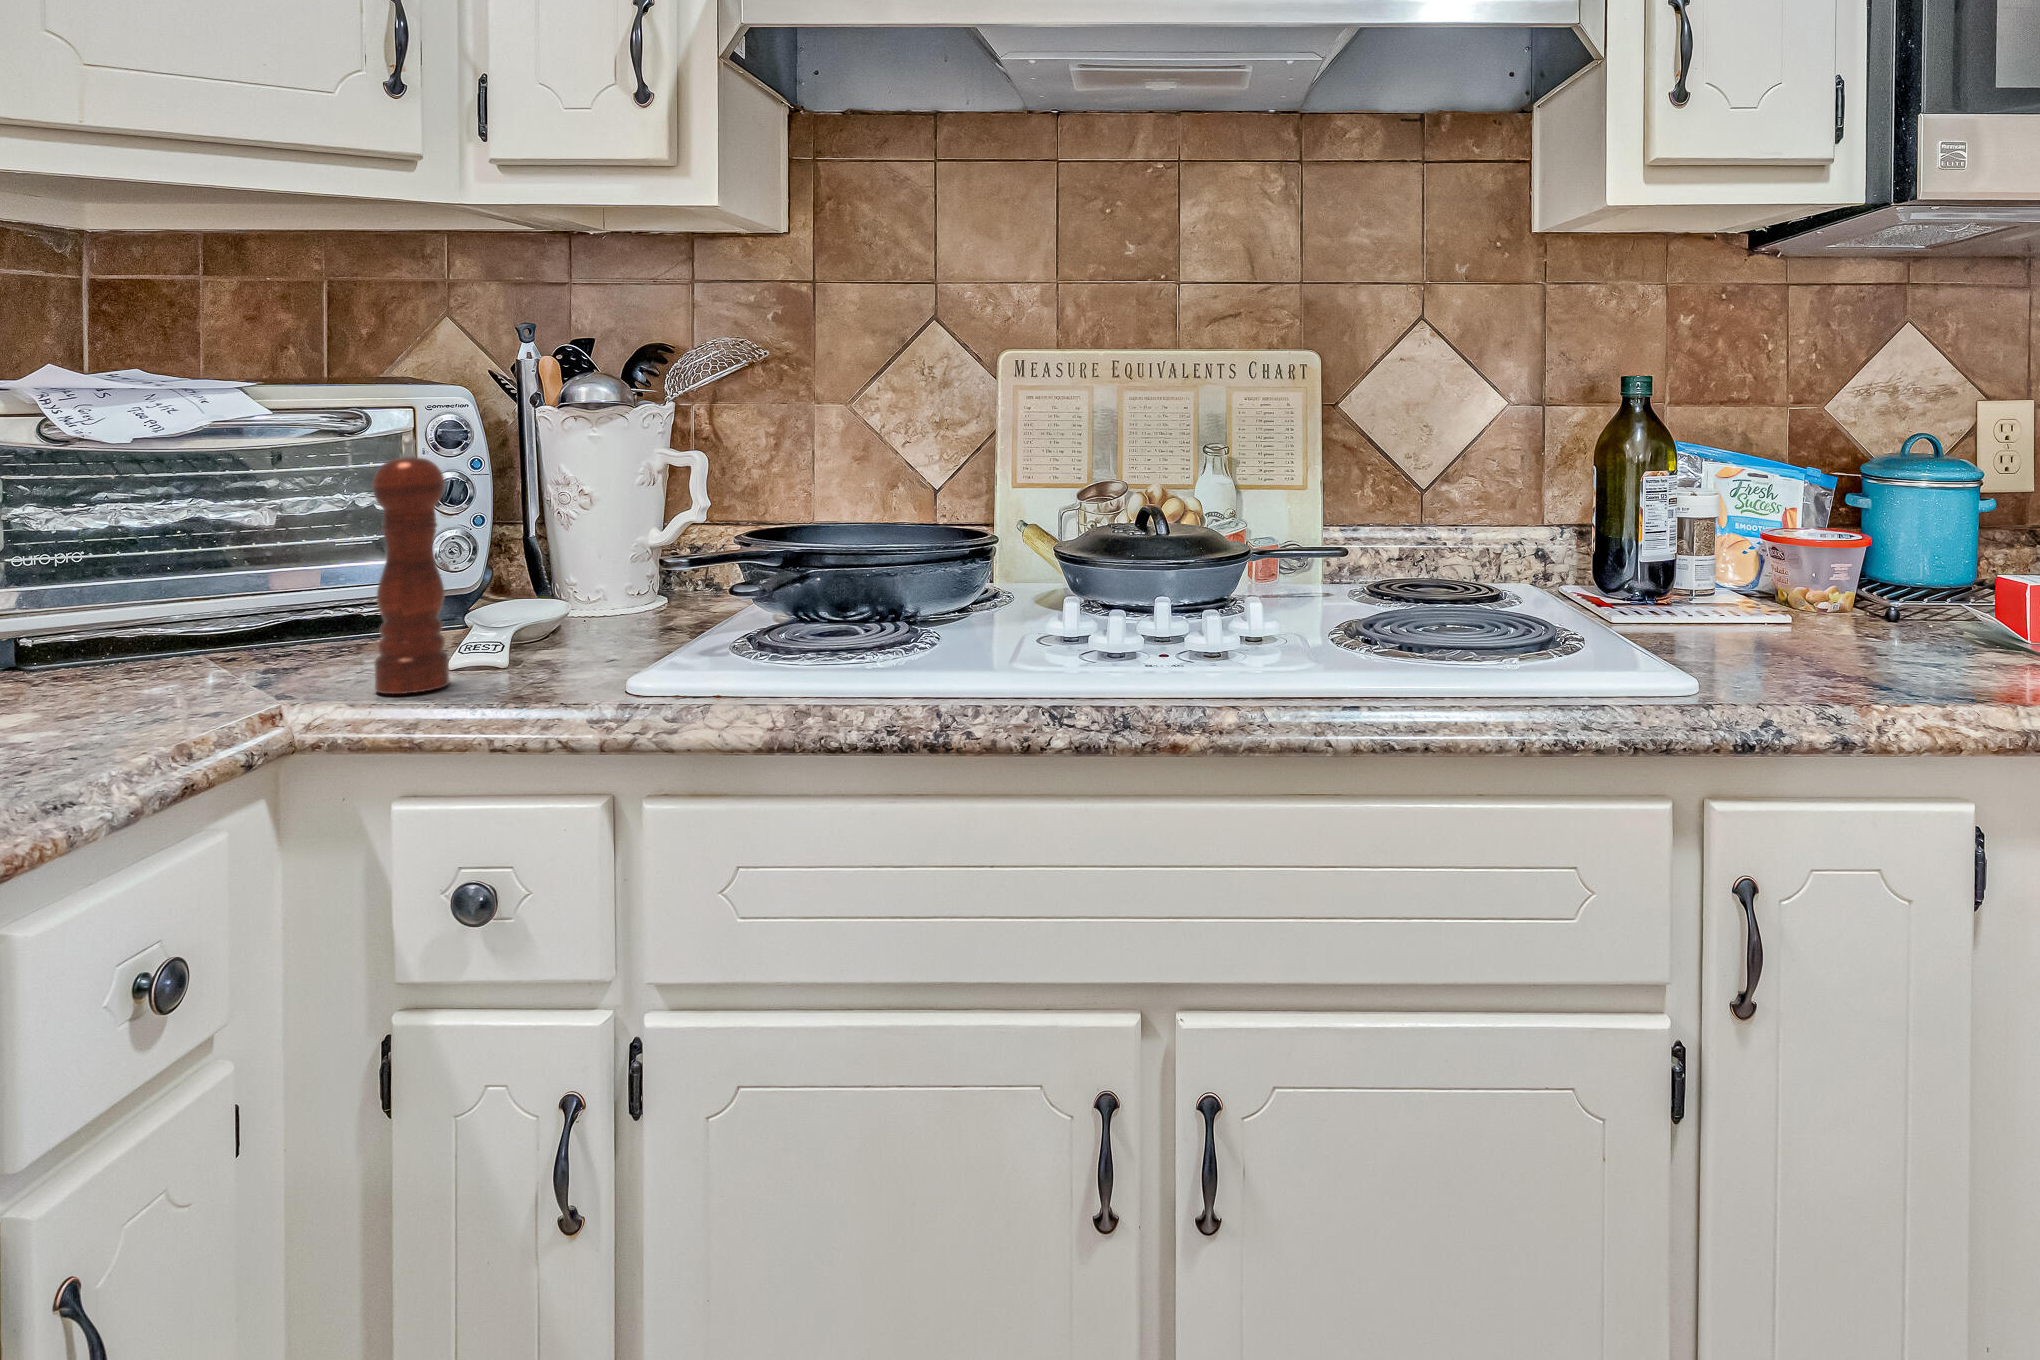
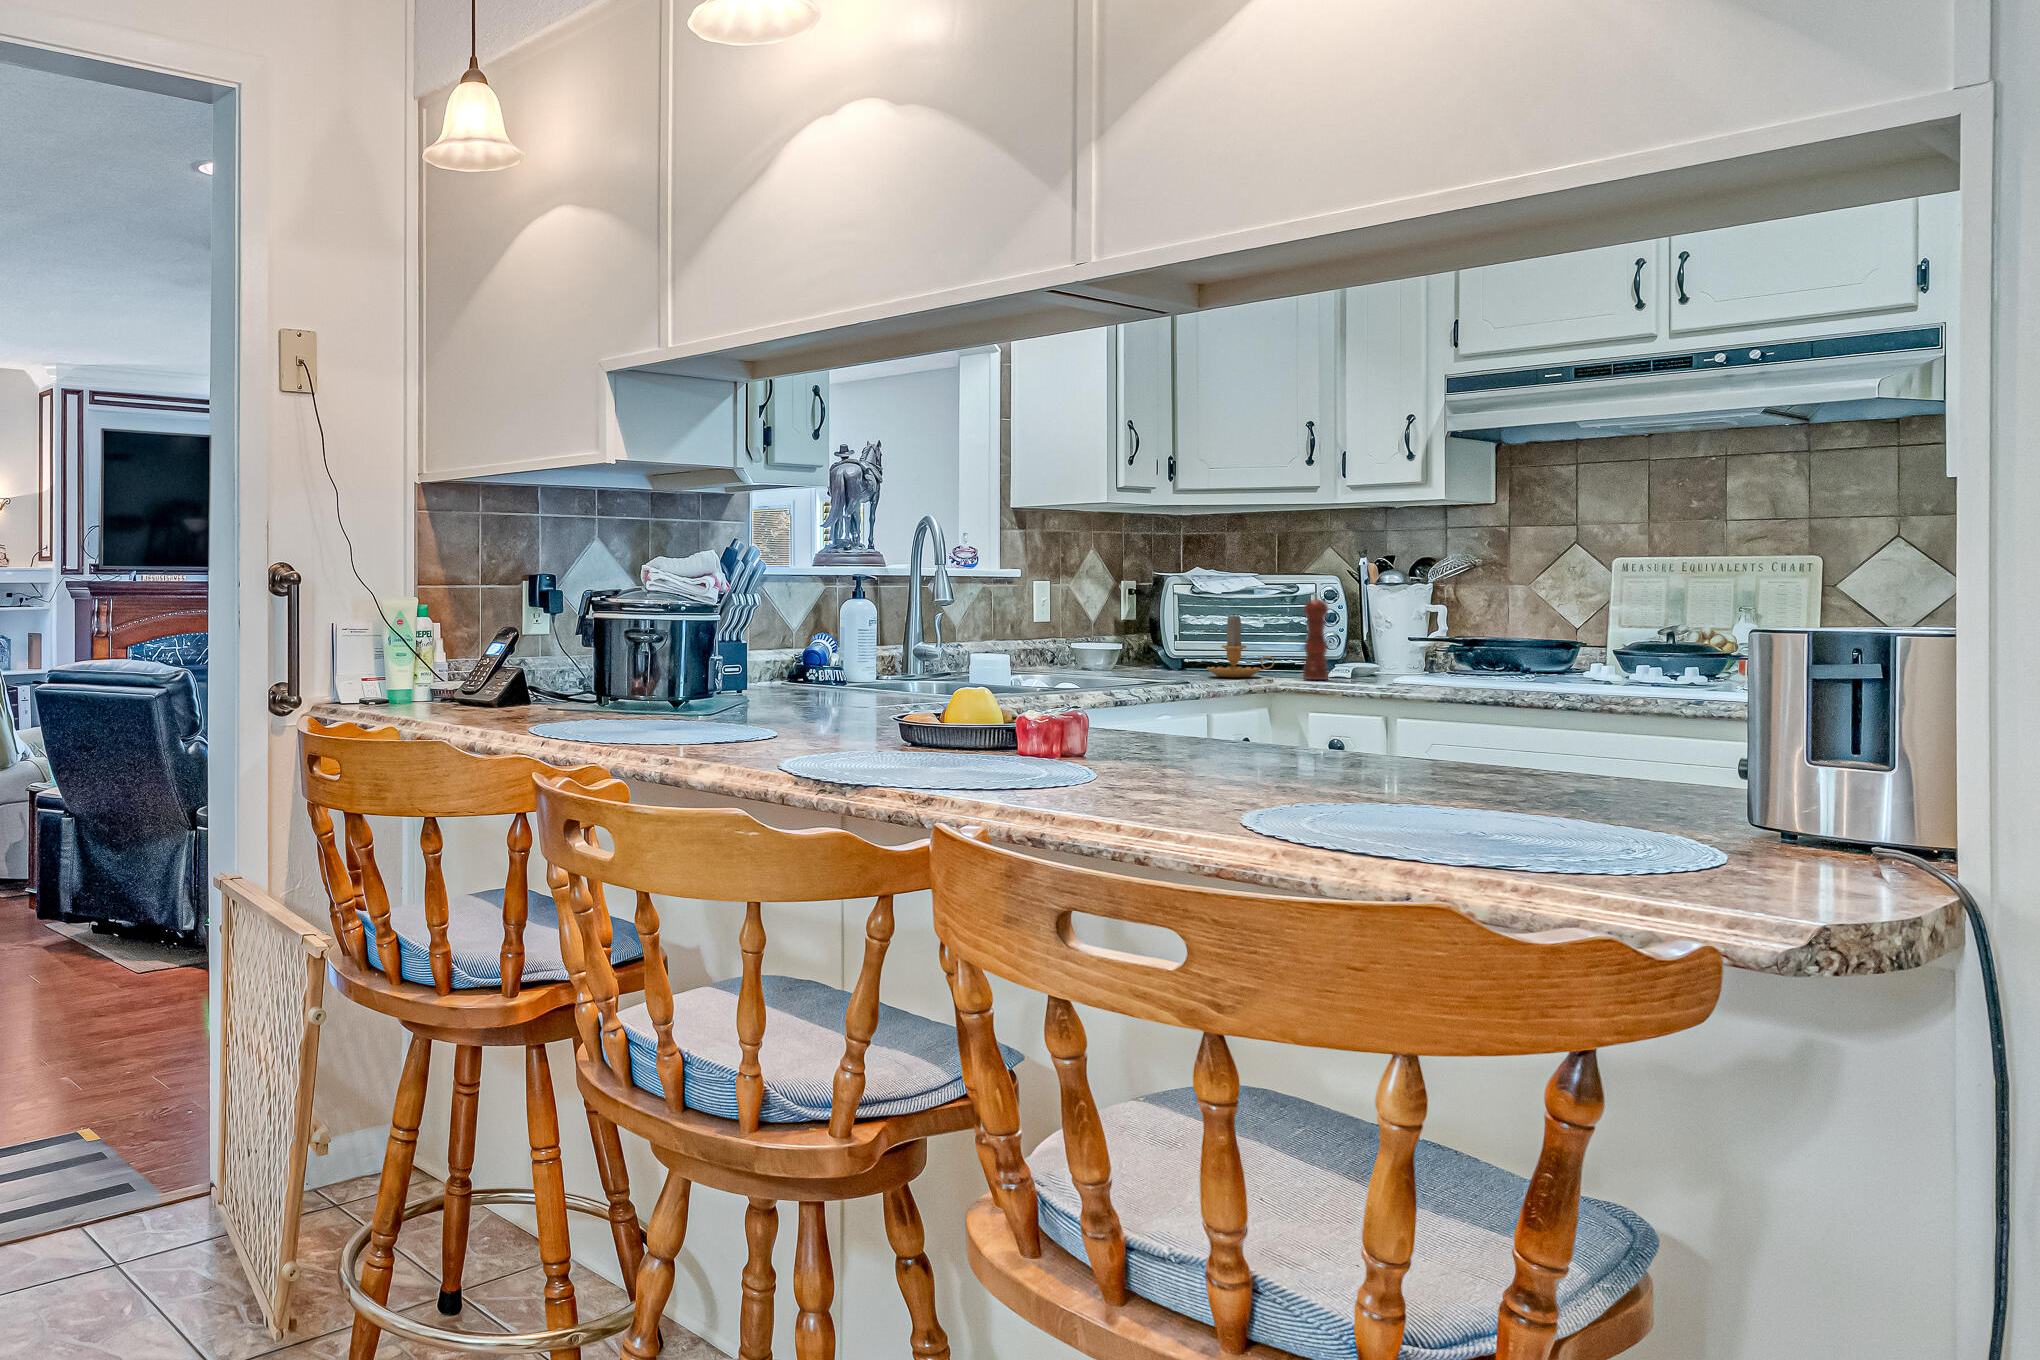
candle: none [61,498,291,706] -> present [1207,615,1274,677]

